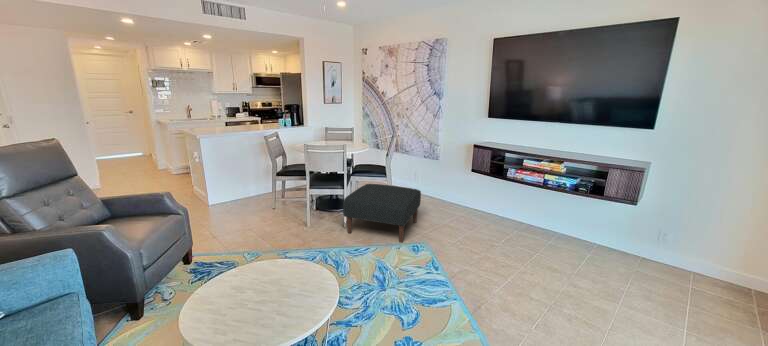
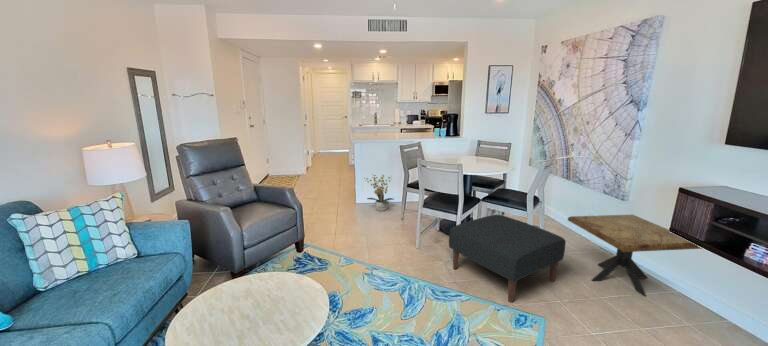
potted plant: none [222,168,256,205] -> present [367,175,394,211]
side table: none [414,169,485,217] -> present [568,215,702,297]

